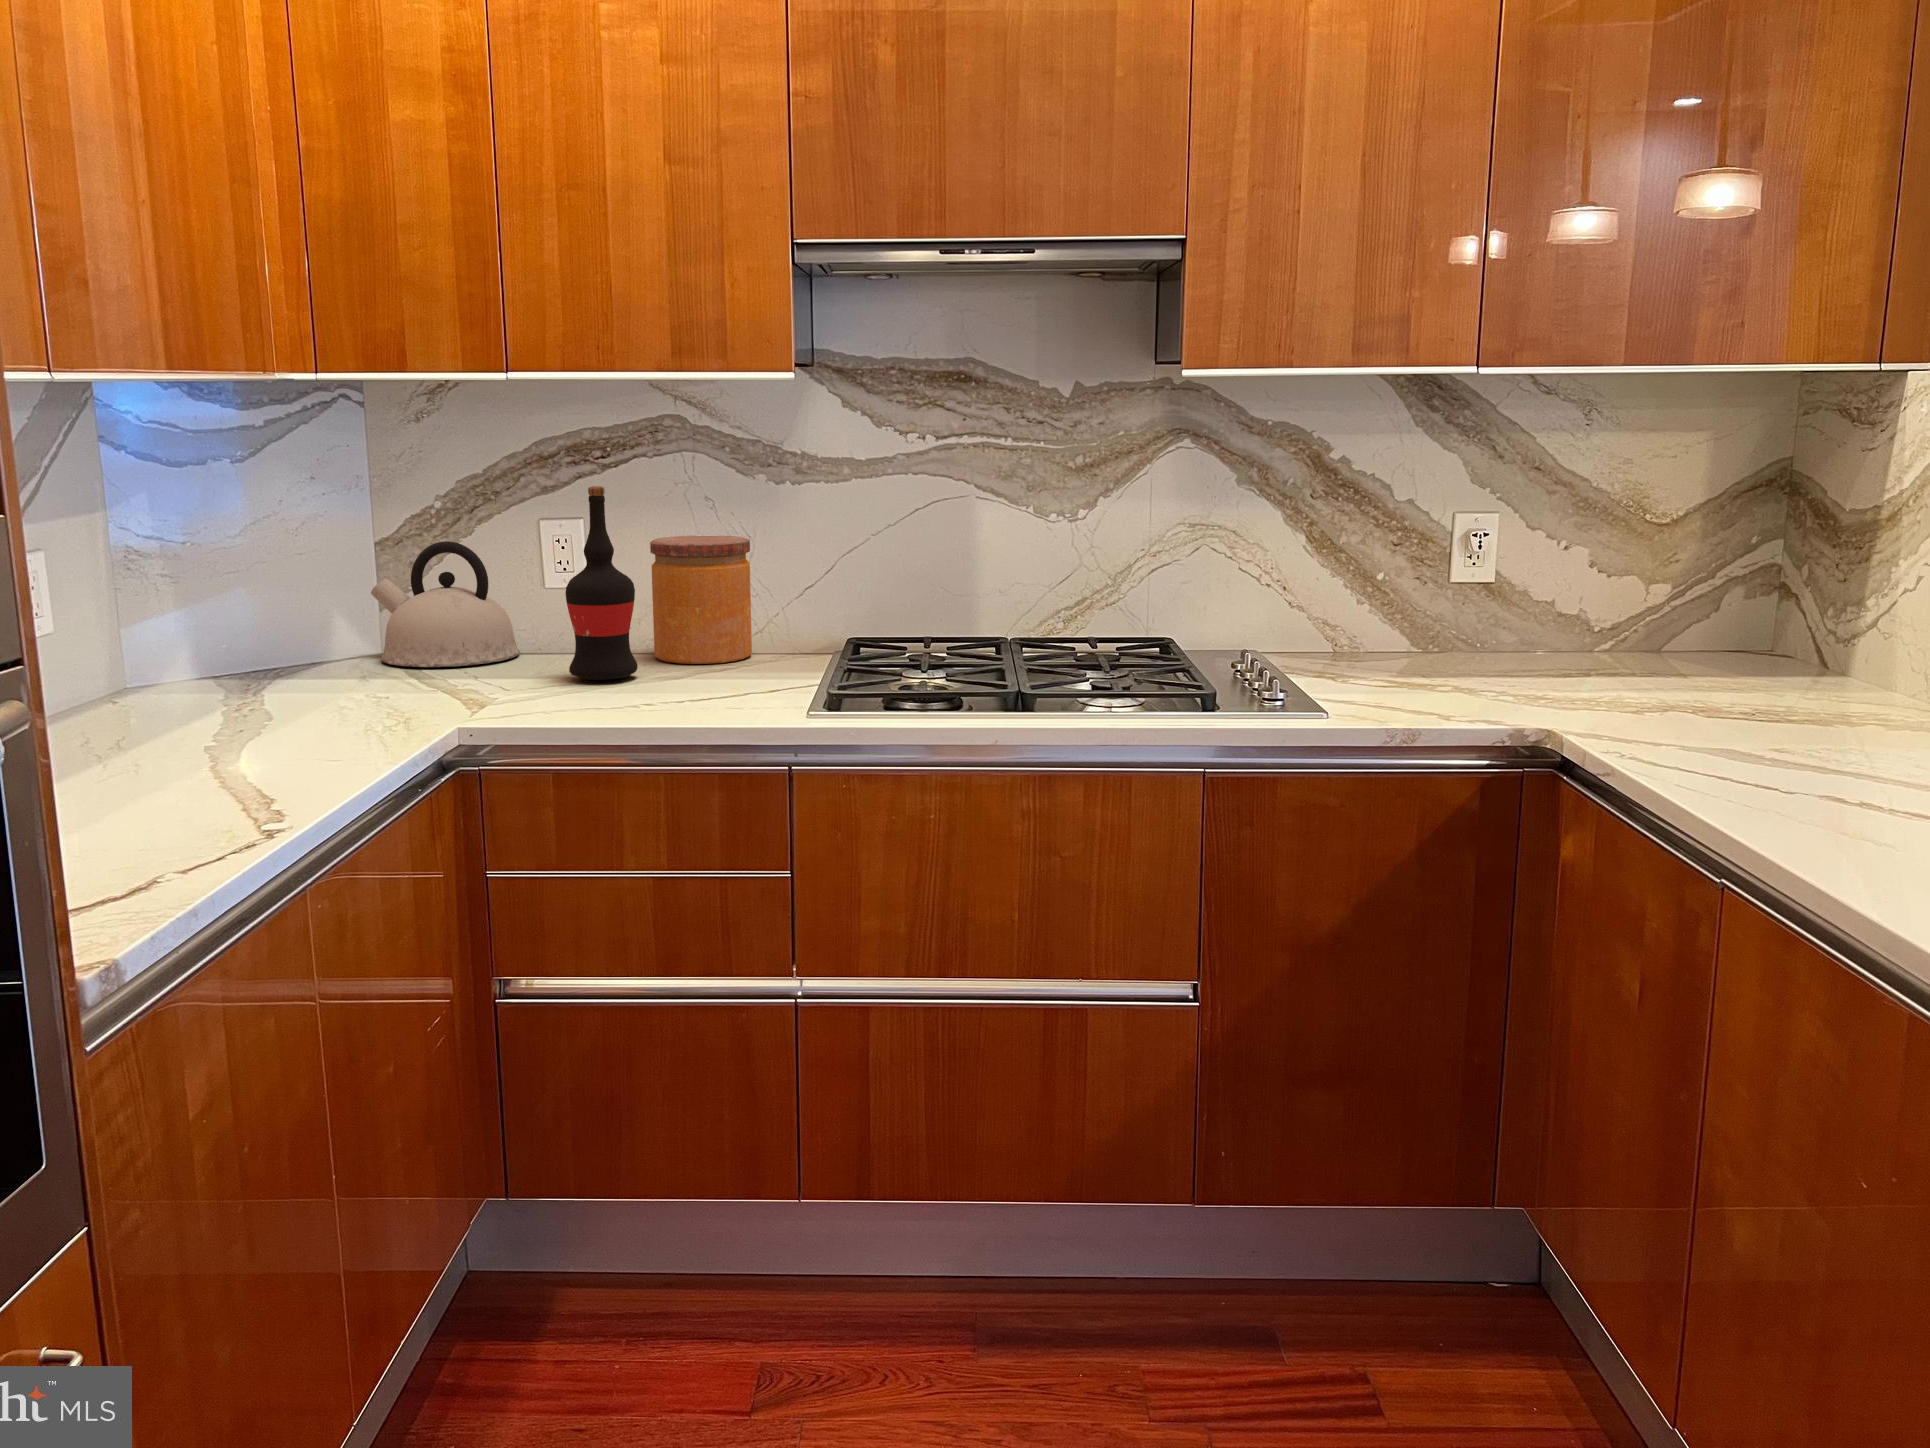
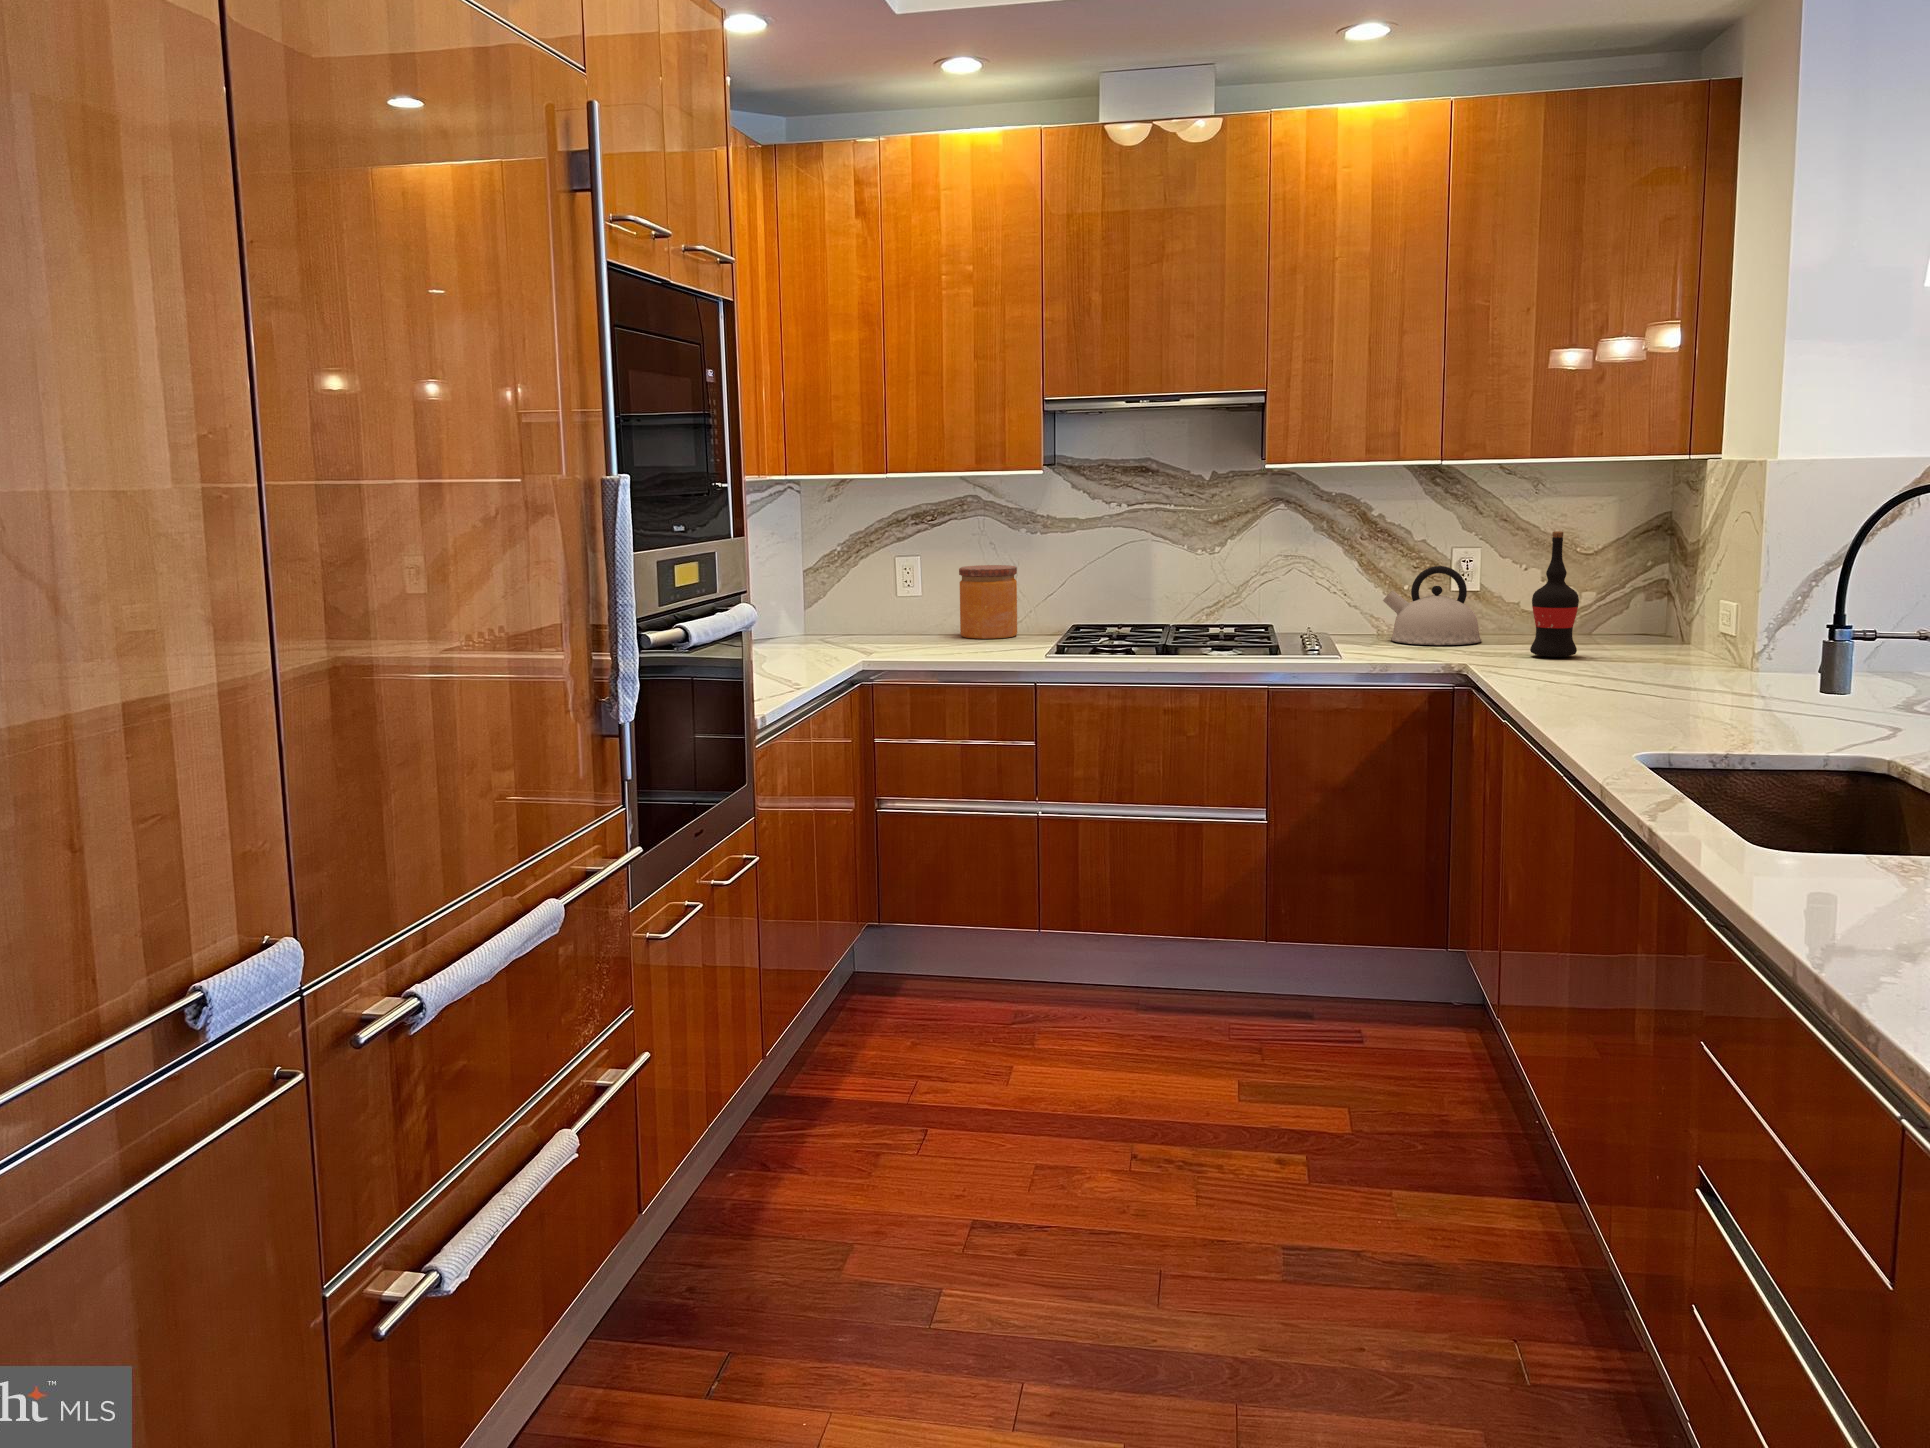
wine bottle: present [565,486,638,680] -> present [1530,531,1579,657]
kettle: present [371,541,520,667] -> present [1383,566,1481,645]

